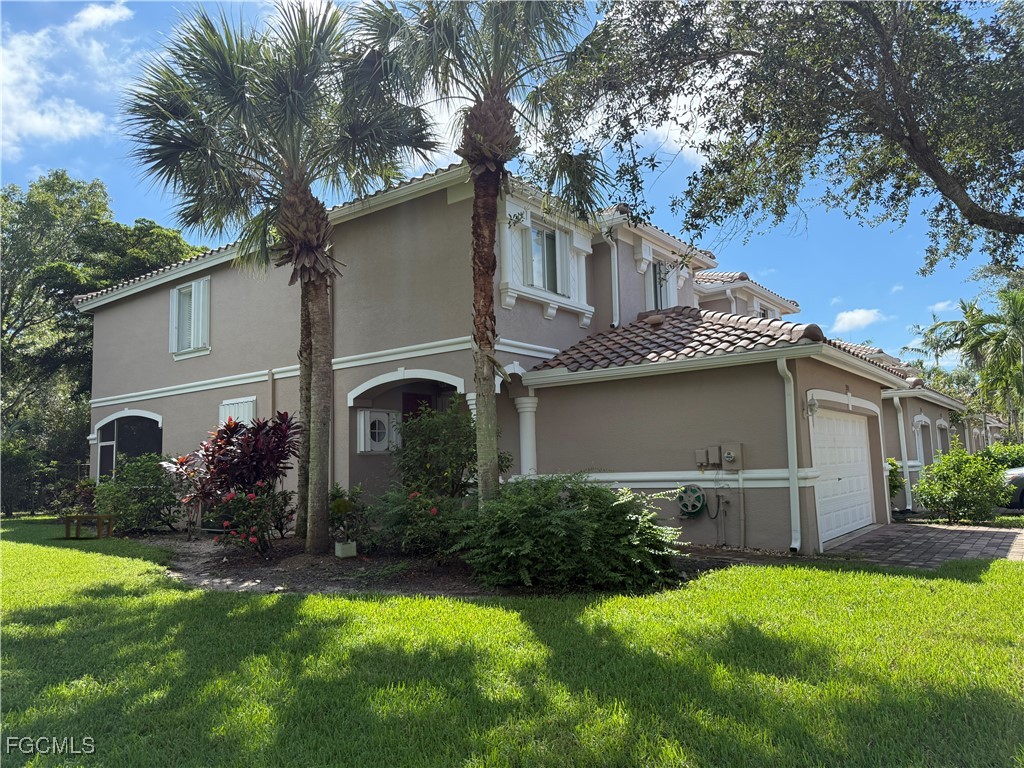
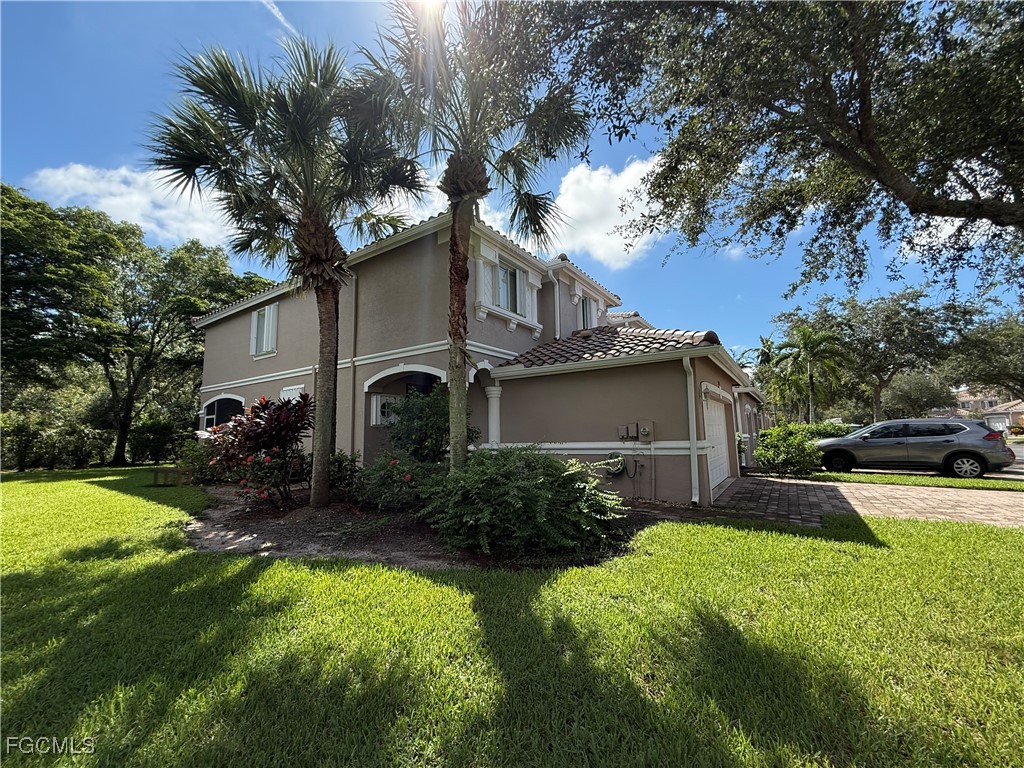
potted tree: present [332,498,356,557] -> none [336,461,357,510]

